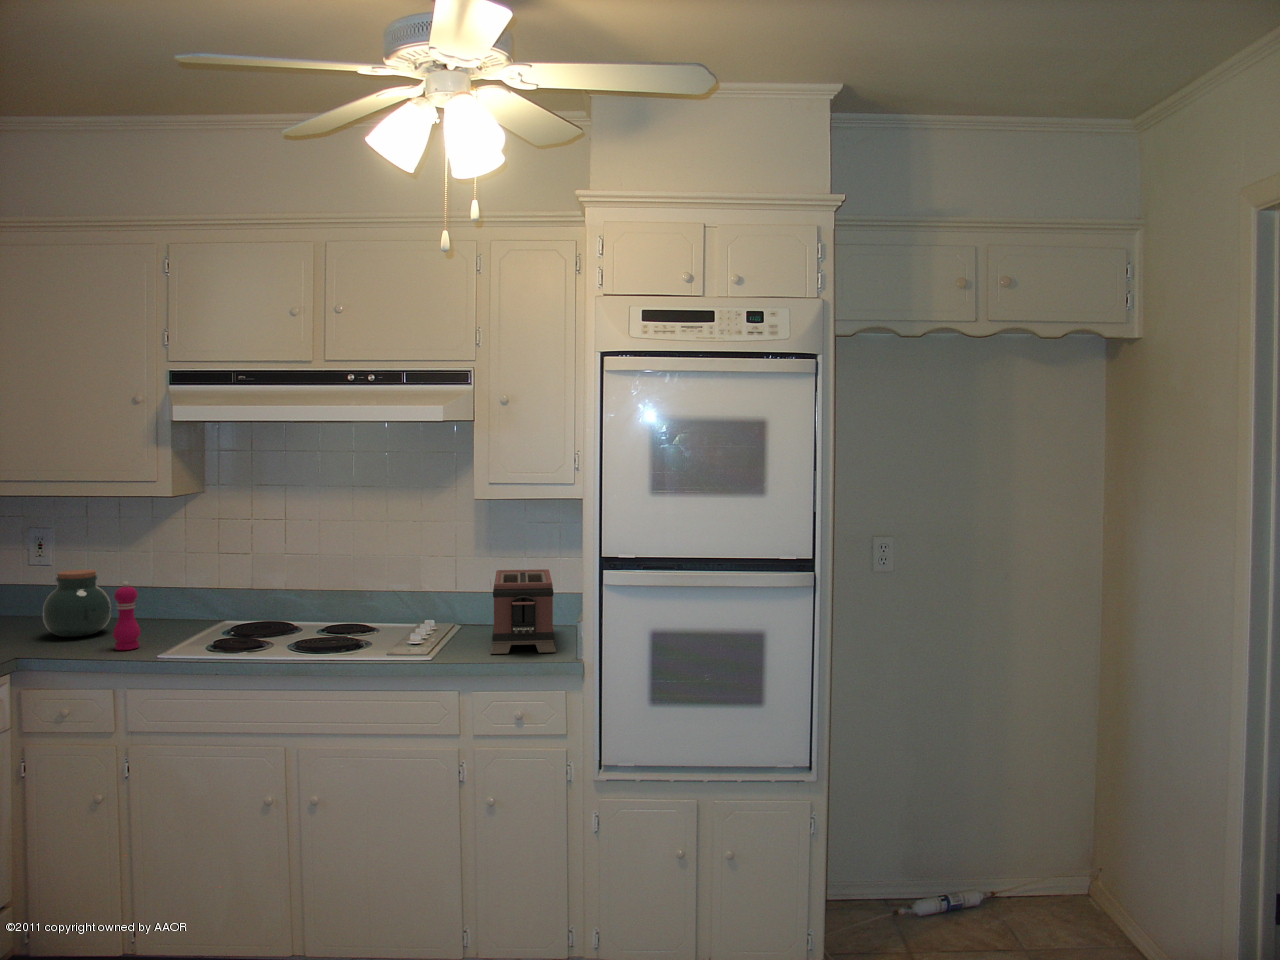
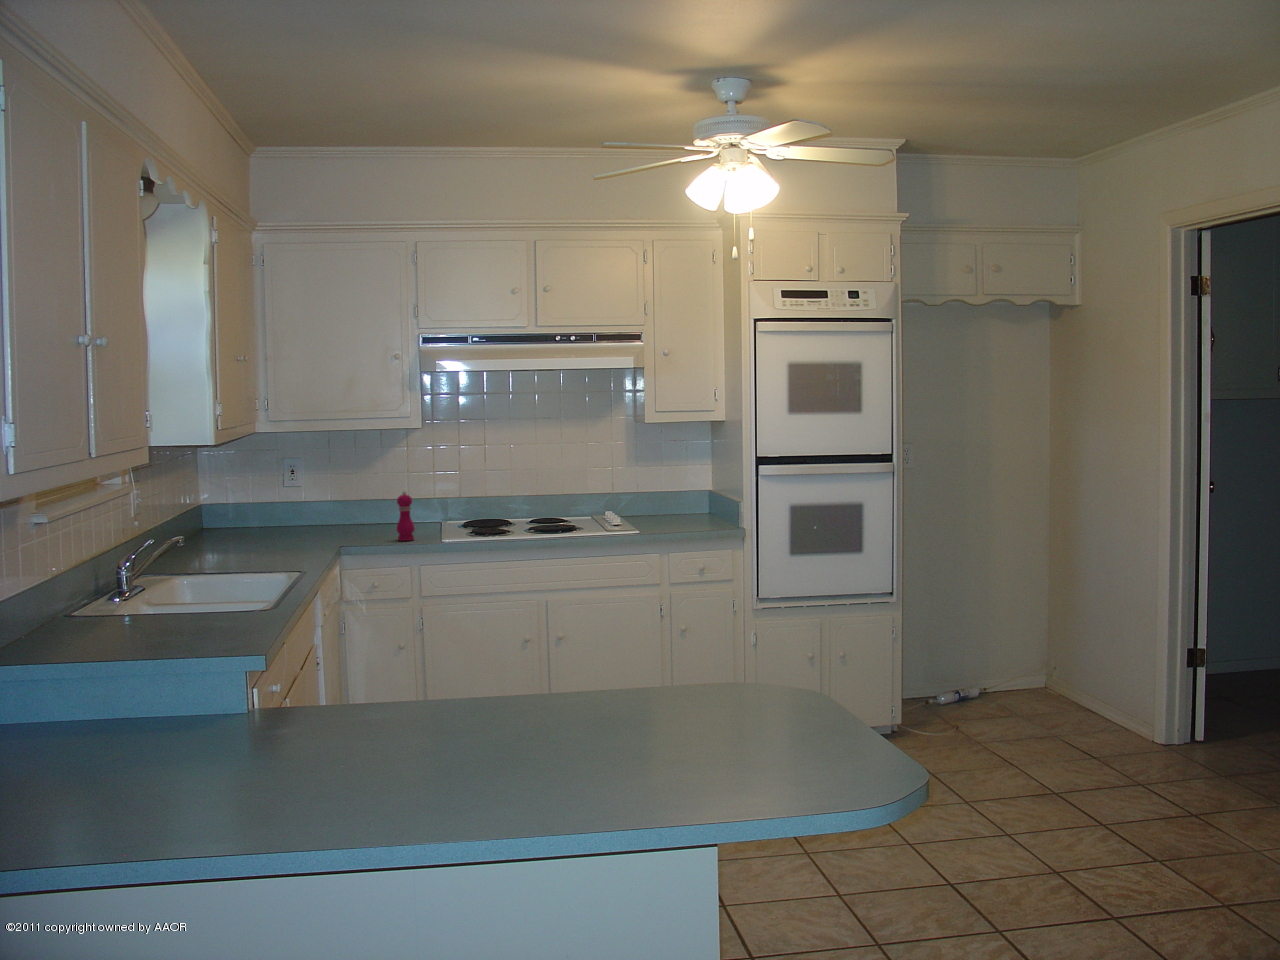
jar: present [43,569,111,637] -> none [322,488,368,538]
toaster: present [491,569,556,654] -> none [647,476,713,531]

